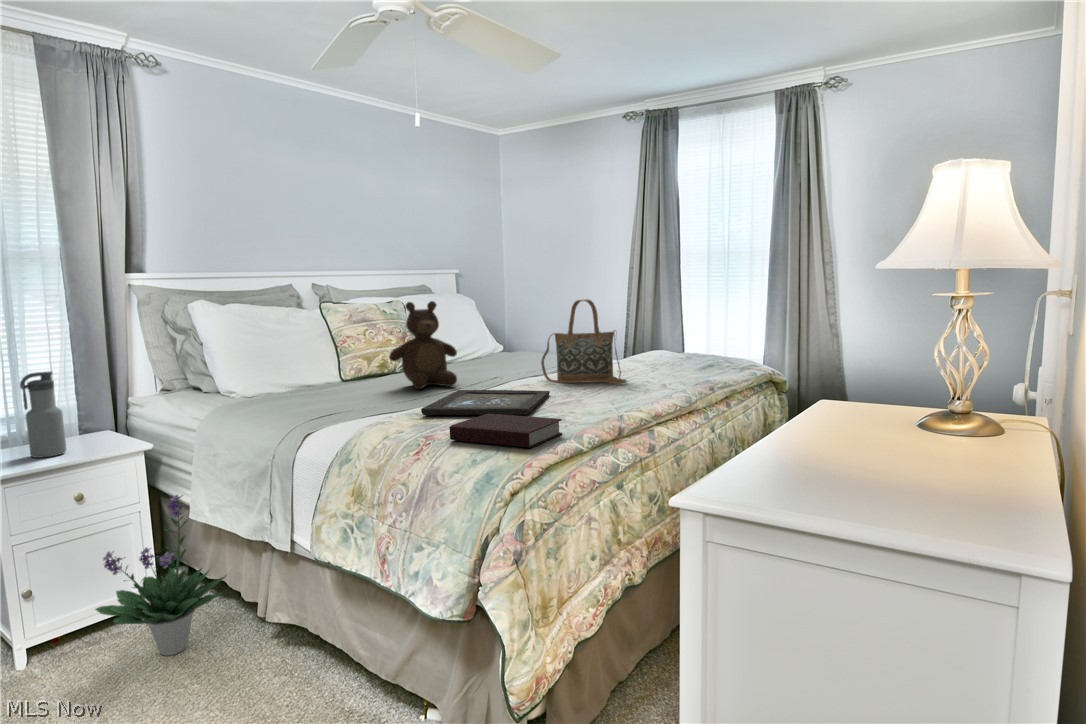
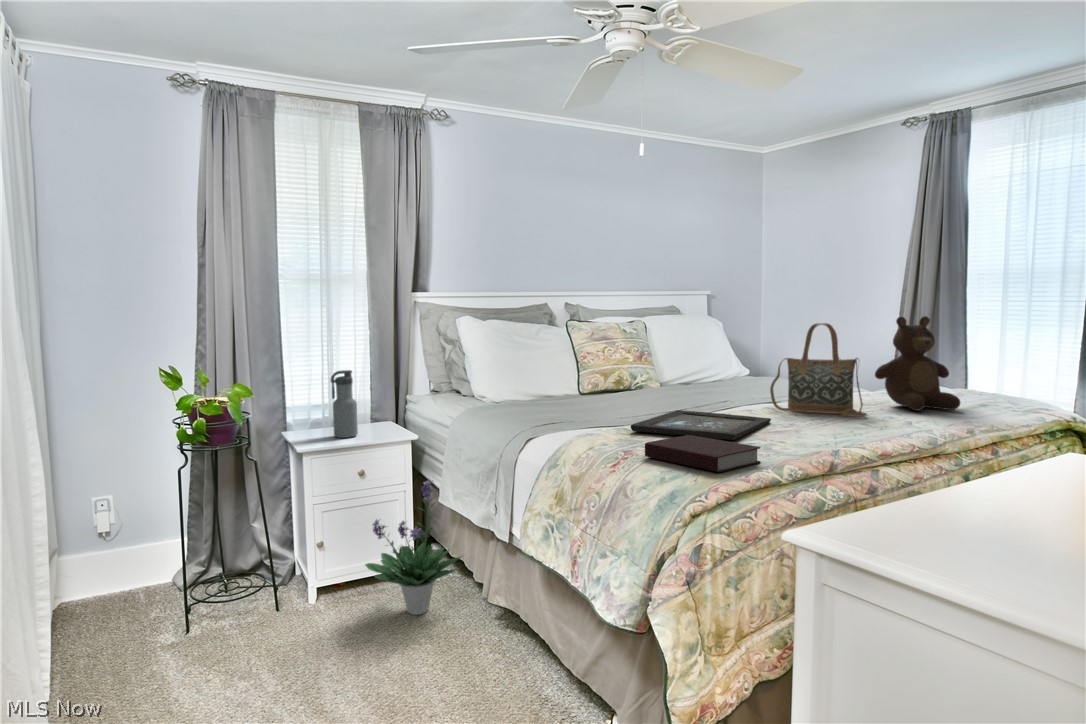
teddy bear: present [389,301,457,389] -> present [875,316,960,411]

